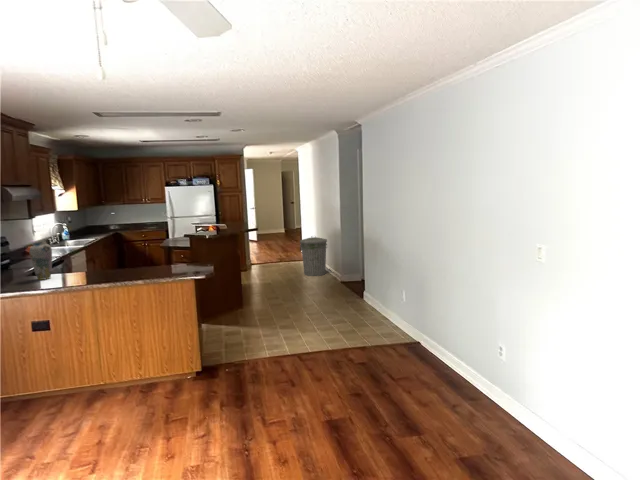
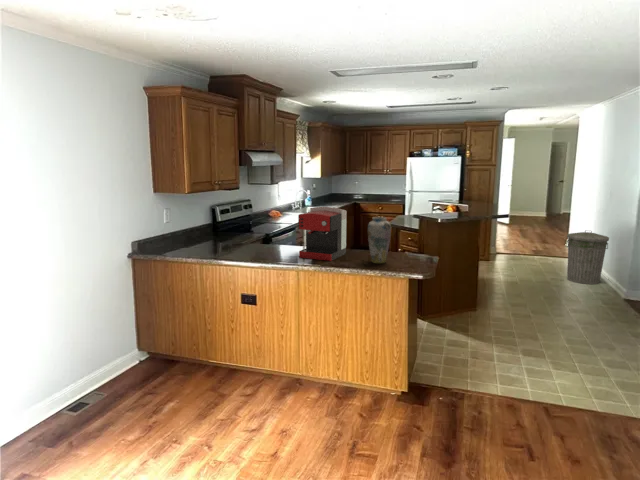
coffee maker: none [85,231,132,279] -> present [298,207,347,261]
vase: present [30,241,52,280] -> present [368,217,391,263]

